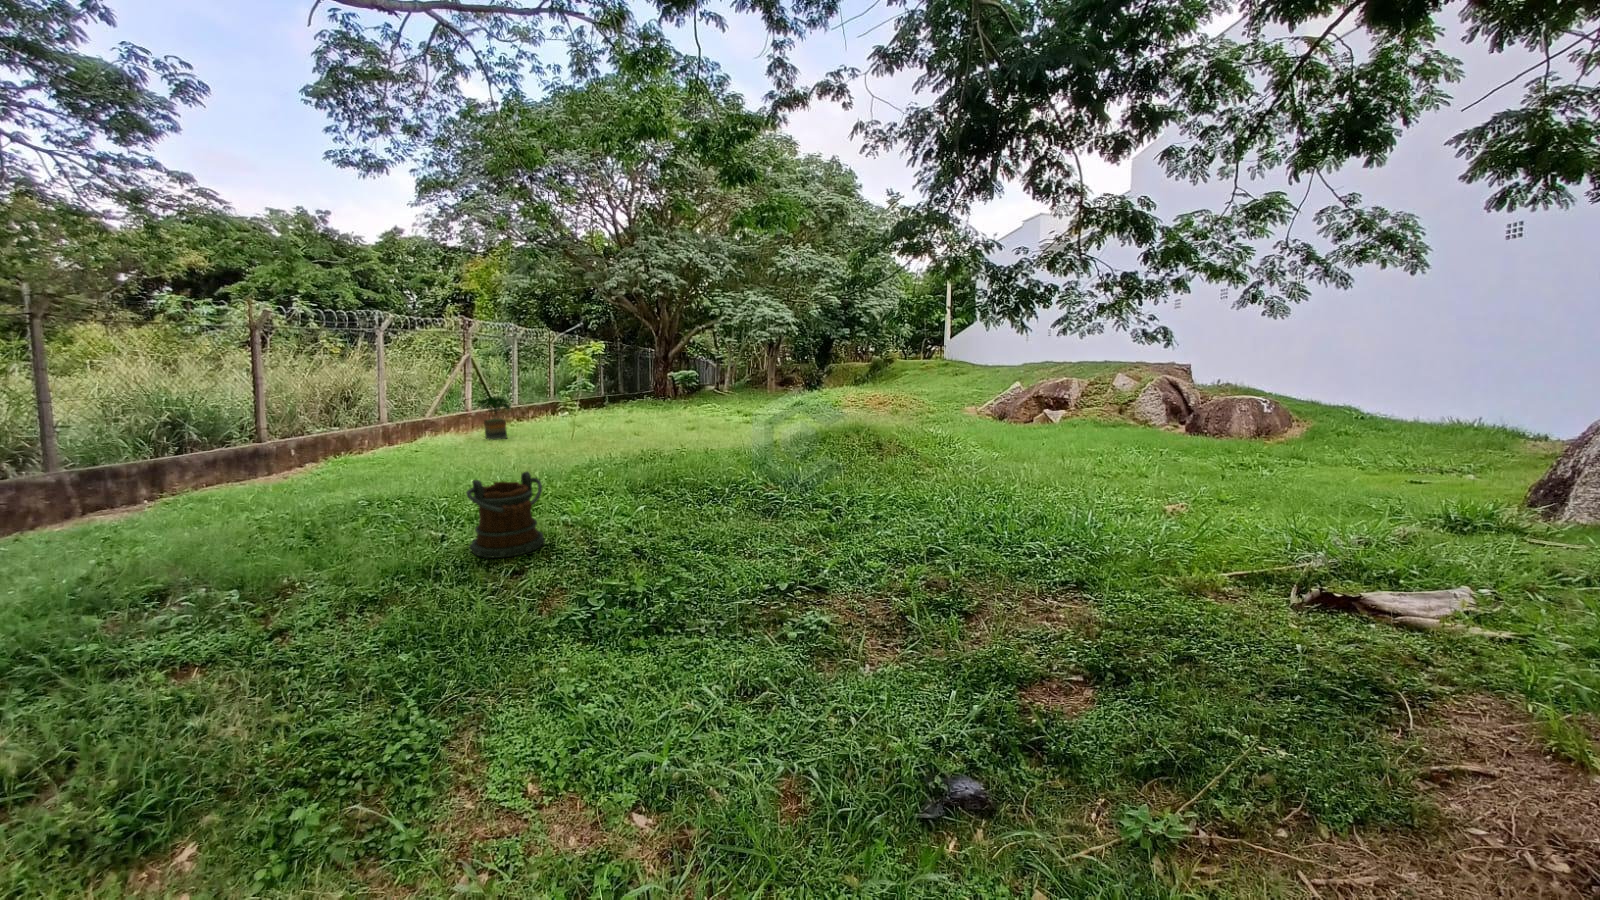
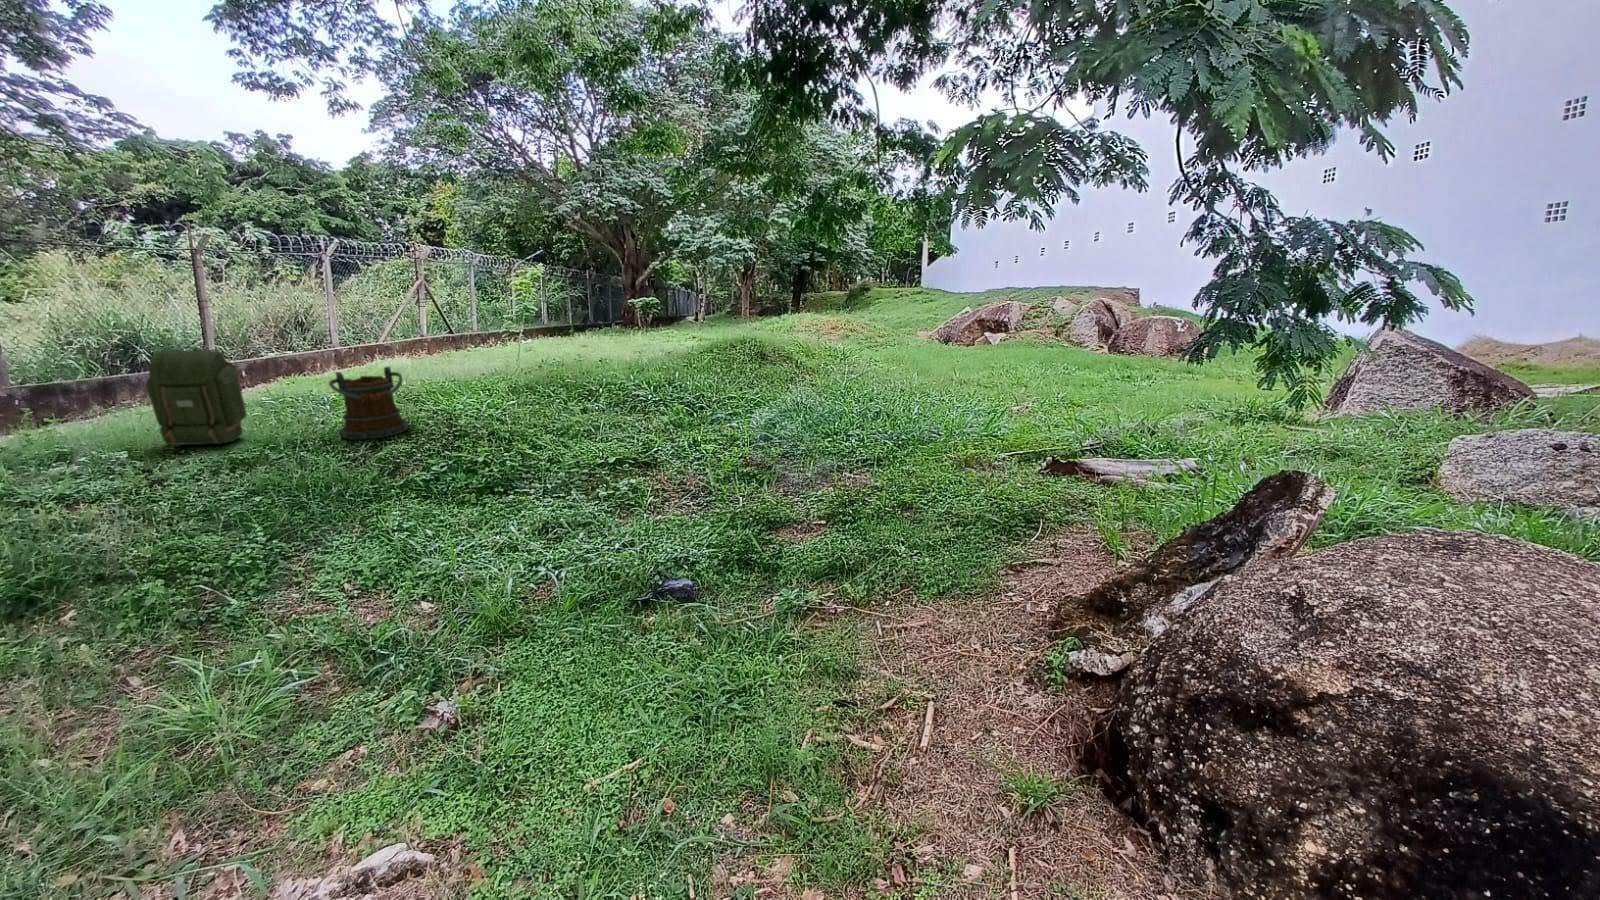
potted tree: present [479,397,511,440] -> none [415,318,450,361]
backpack: none [262,453,366,567] -> present [146,347,246,445]

